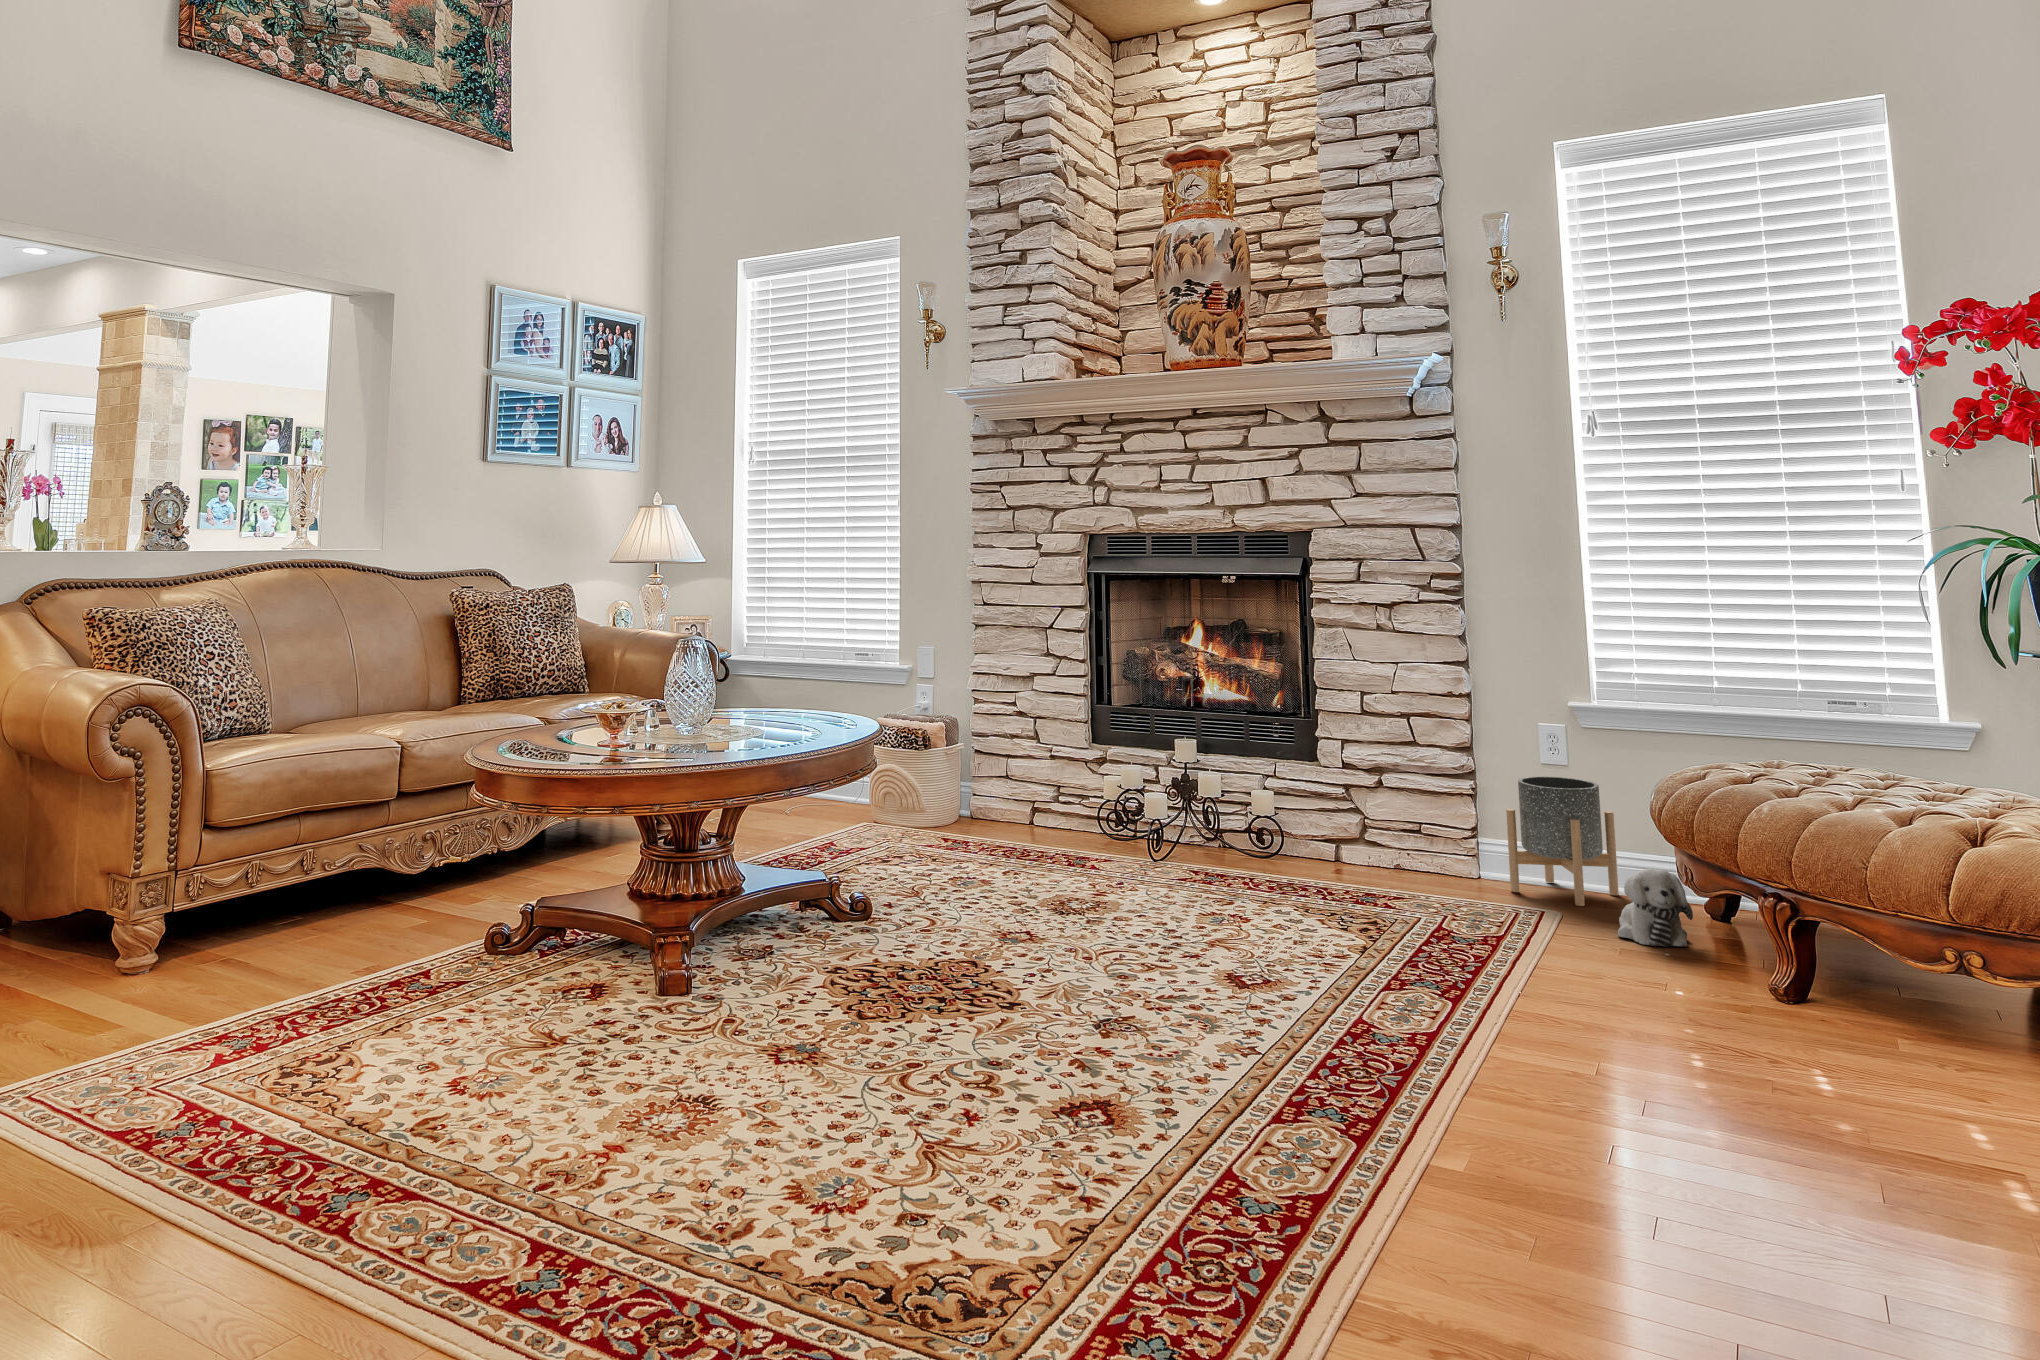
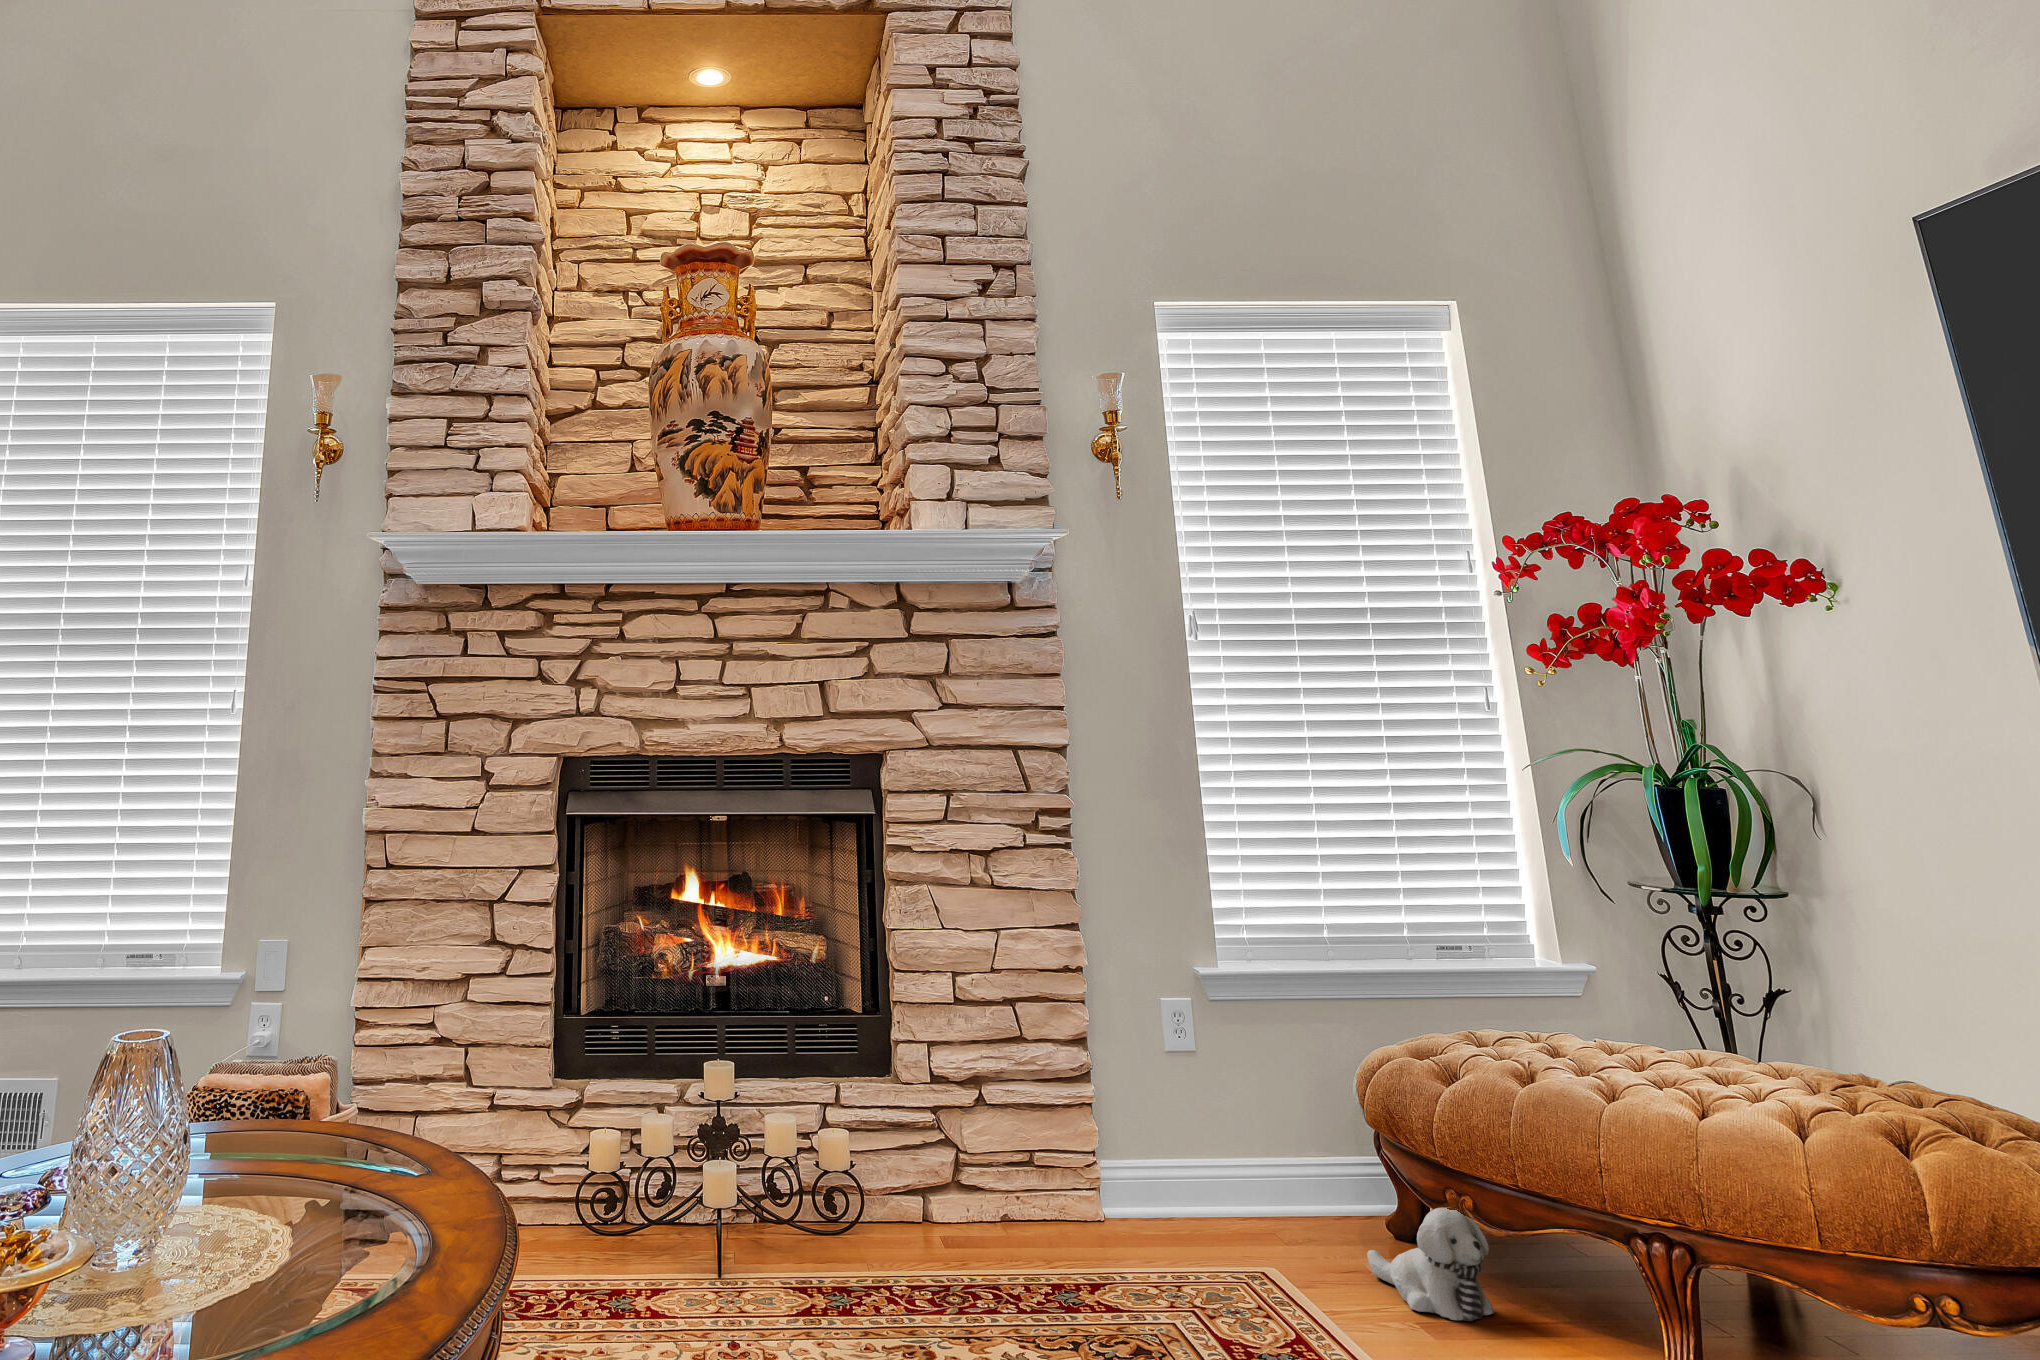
planter: present [1506,777,1619,906] -> none [1178,1070,1292,1254]

